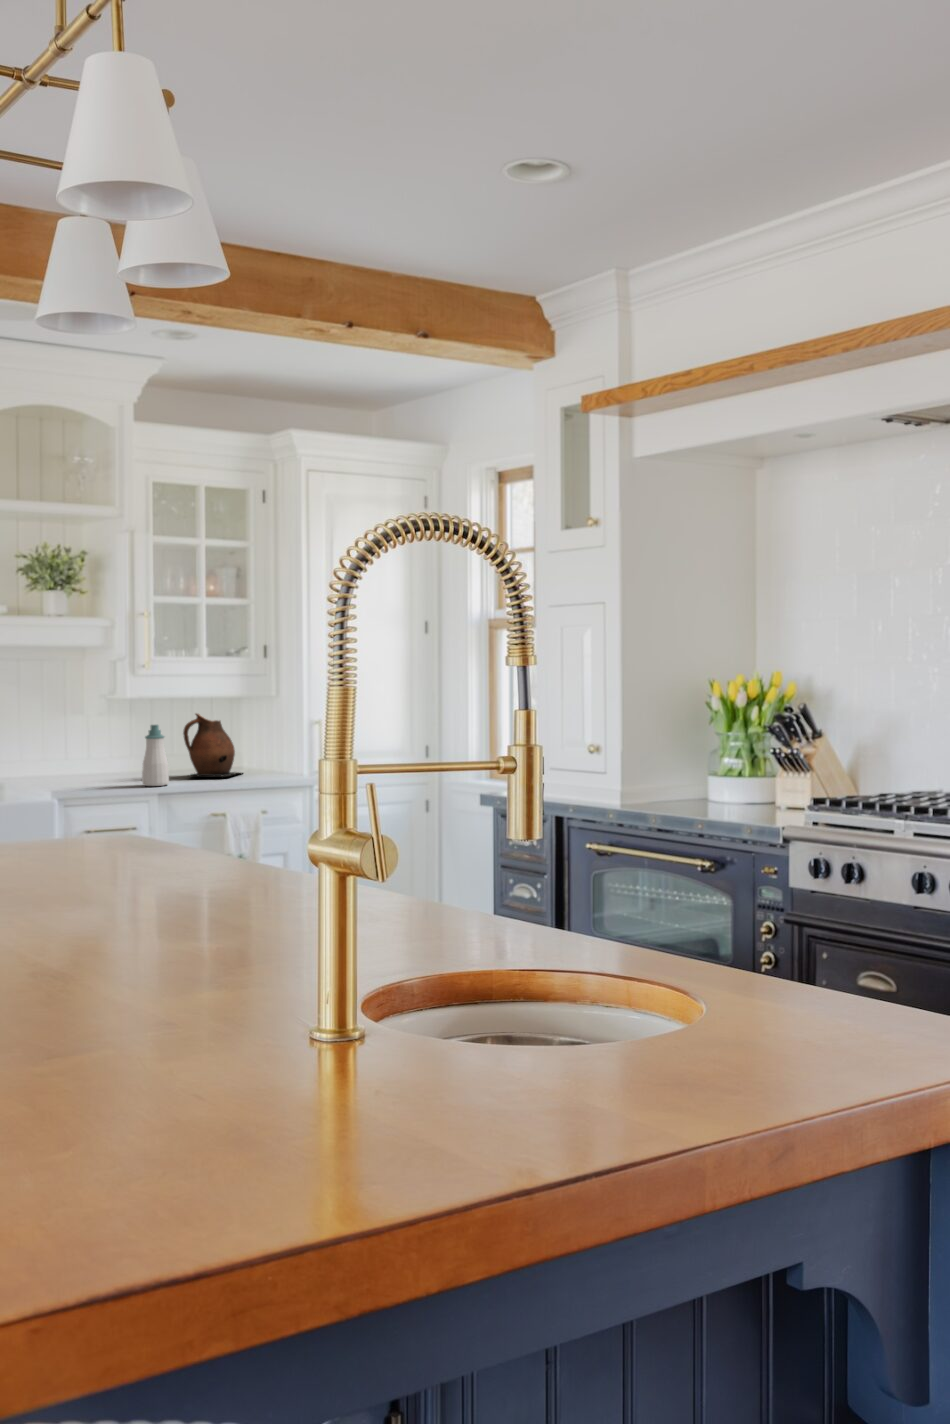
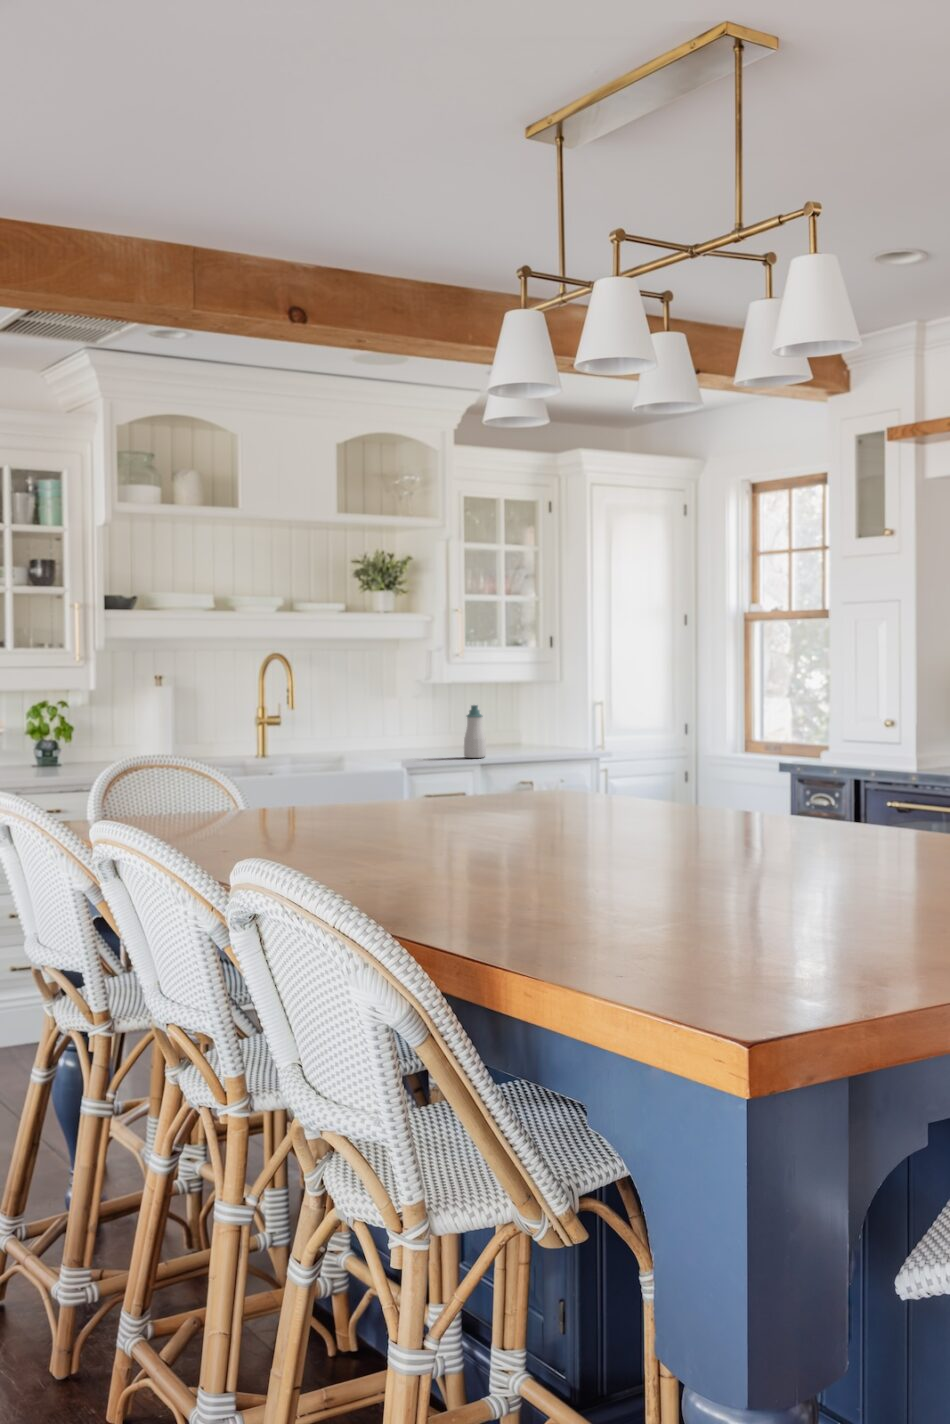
ceramic pitcher: present [183,714,241,777] -> none [491,696,538,752]

